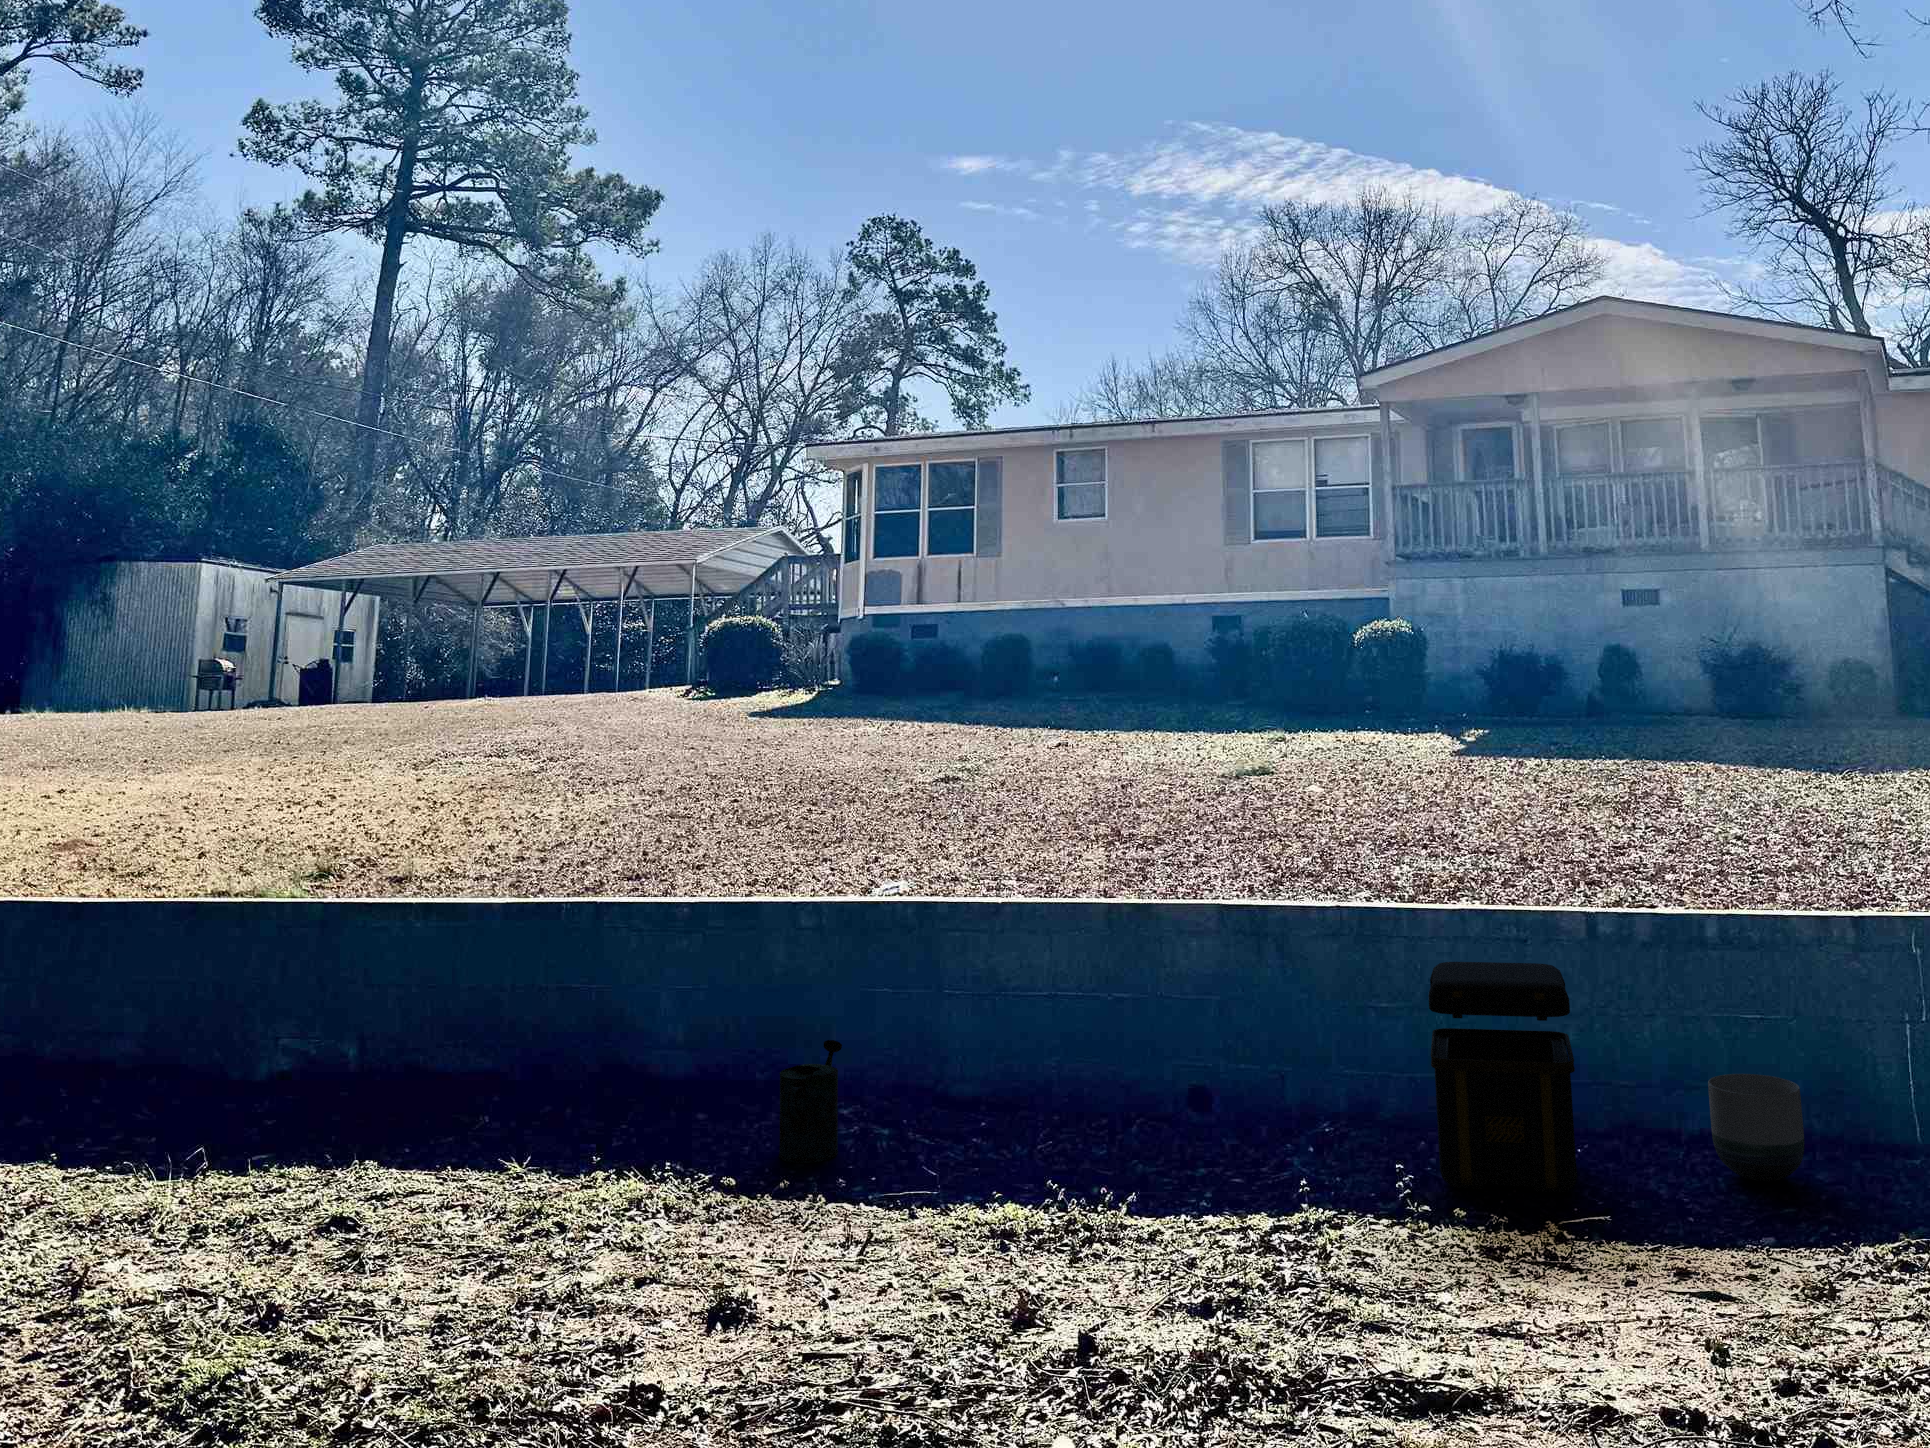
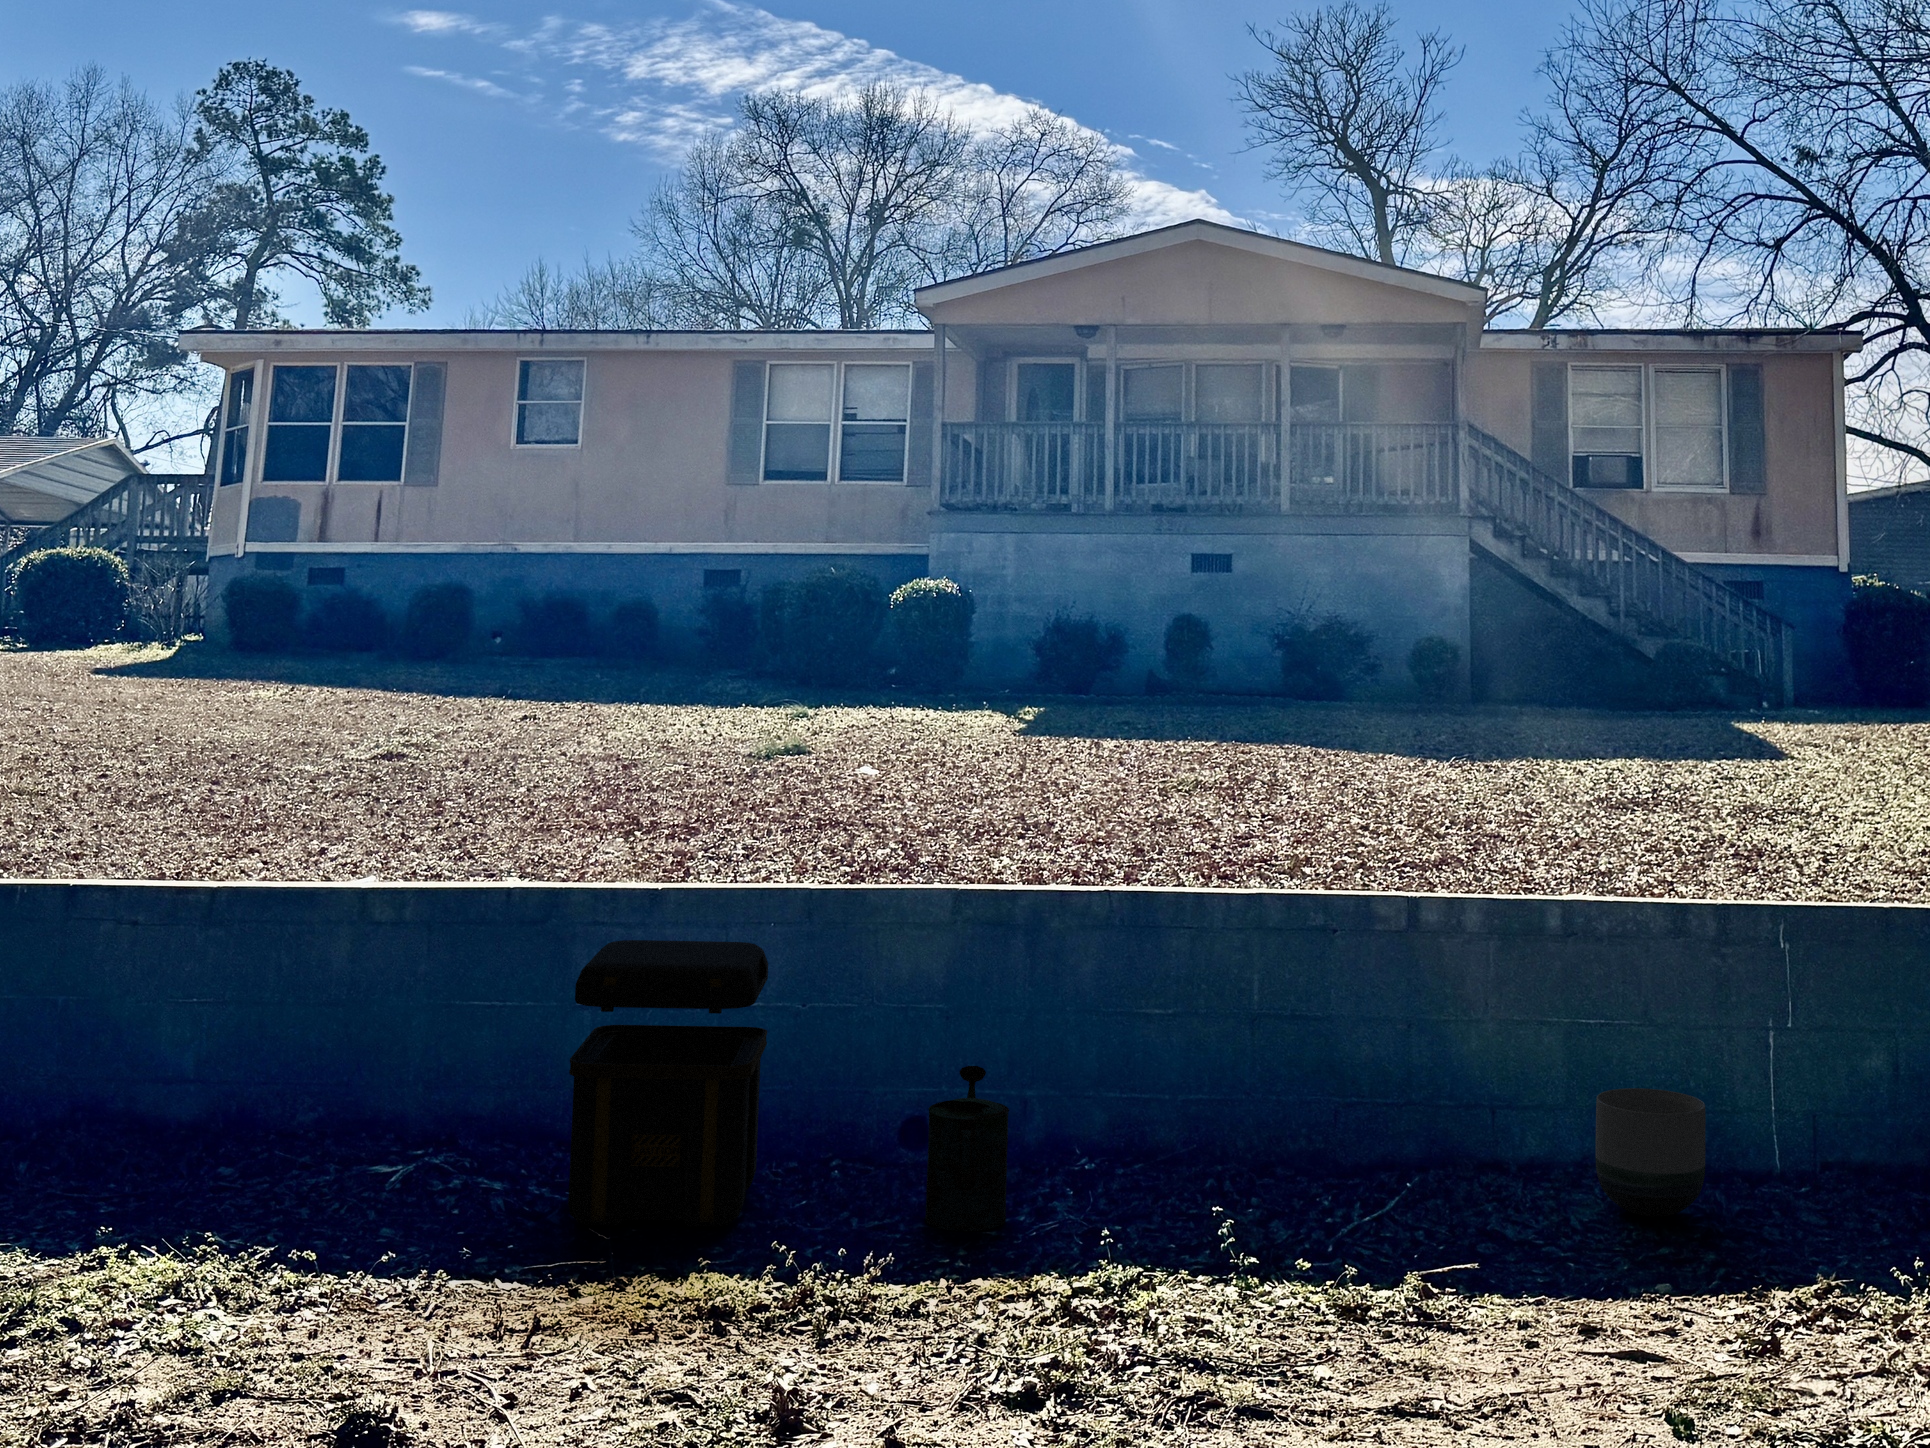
toolbox: present [1428,962,1577,1193] -> present [568,940,768,1227]
watering can: present [779,1040,842,1163] -> present [925,1066,1009,1231]

